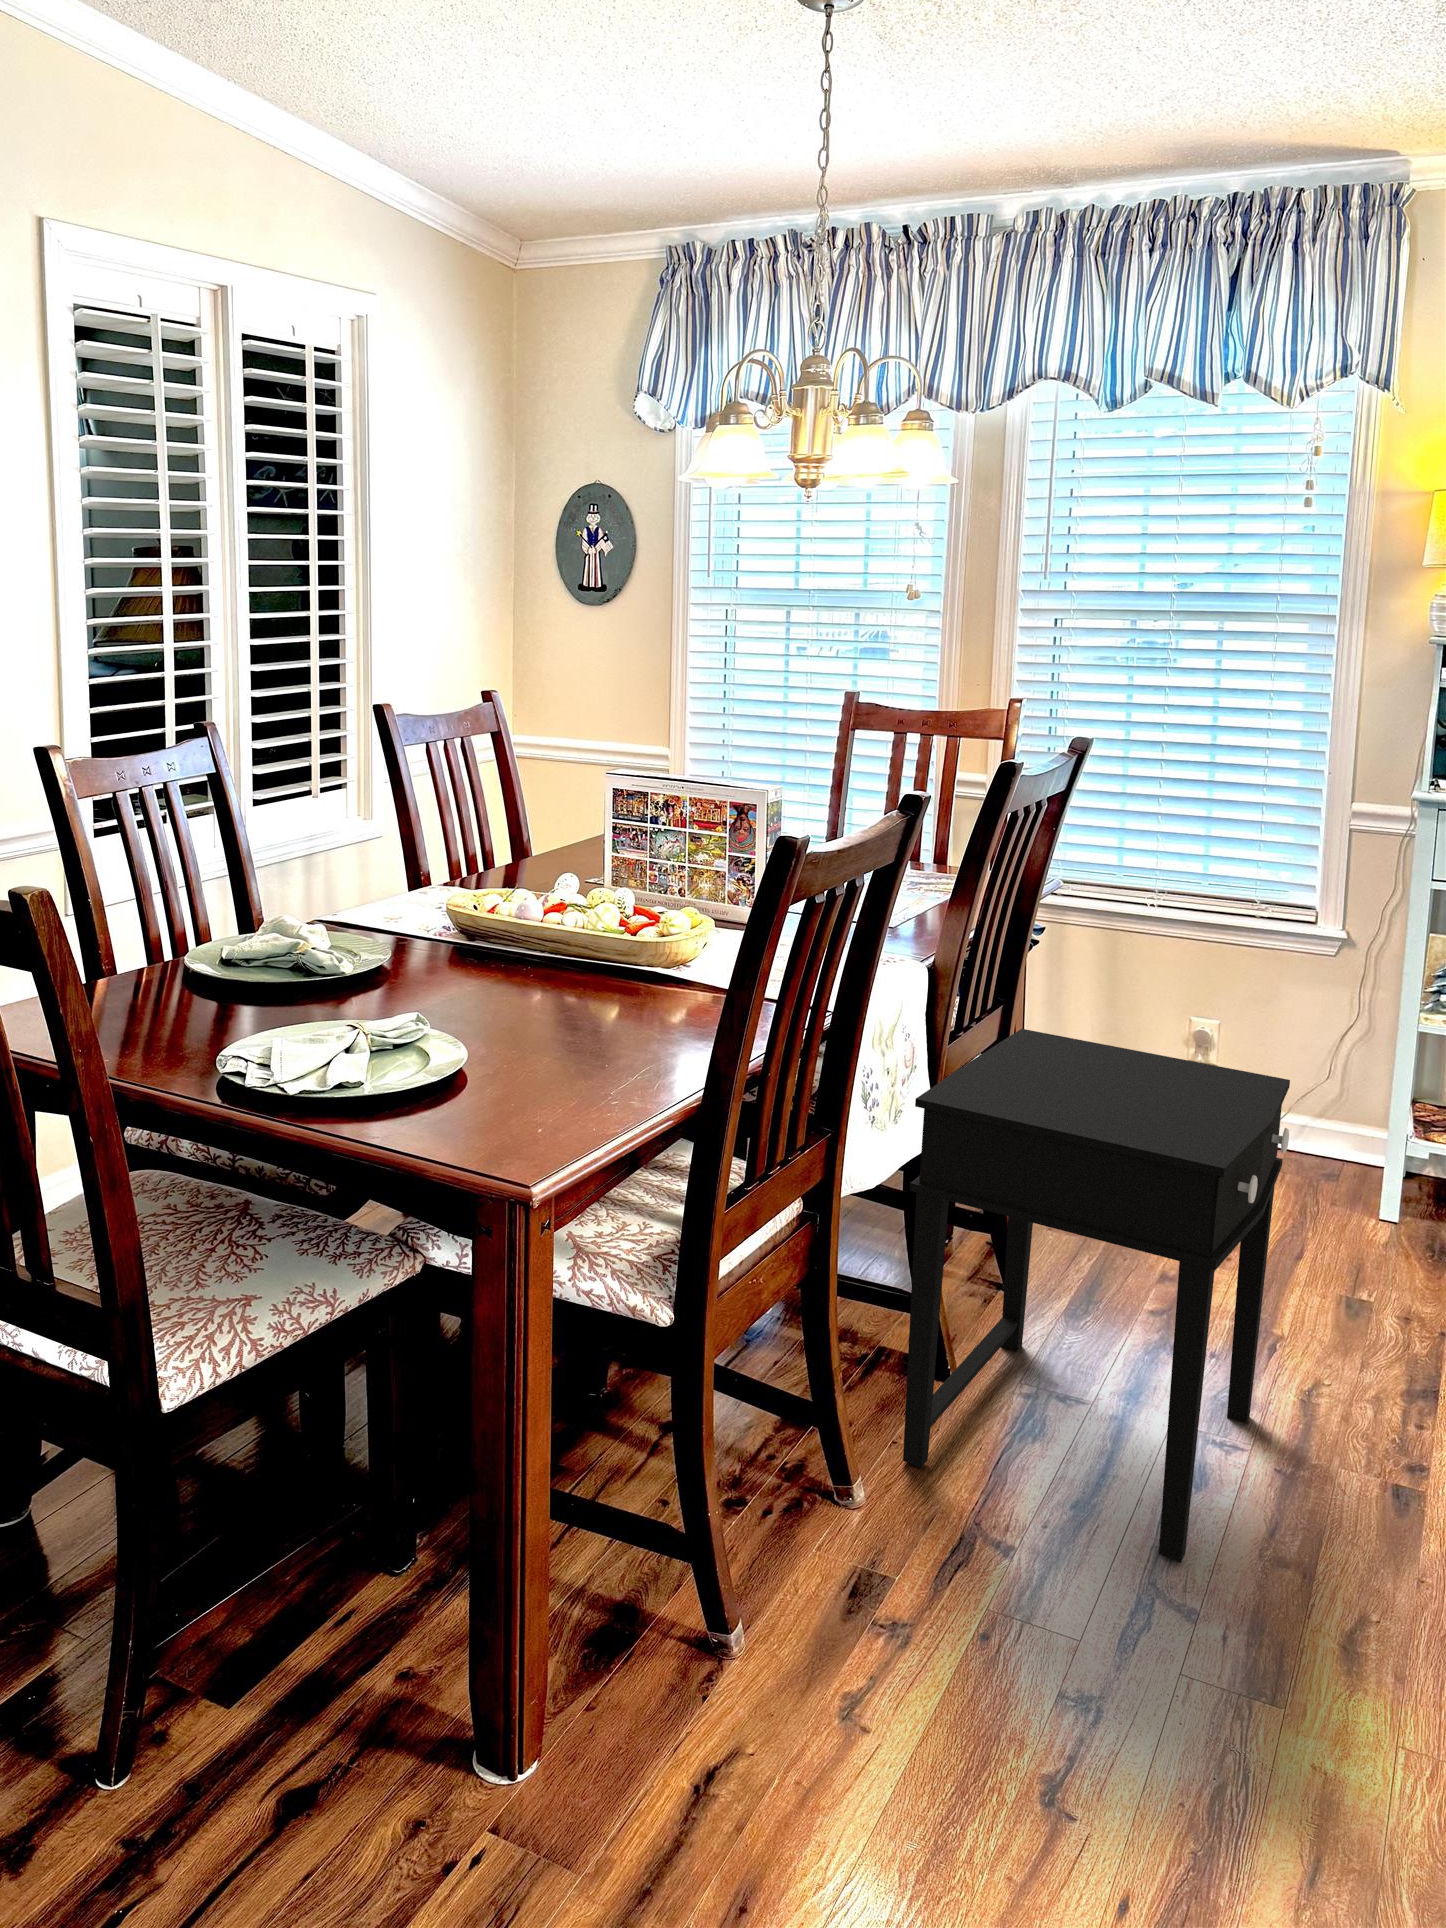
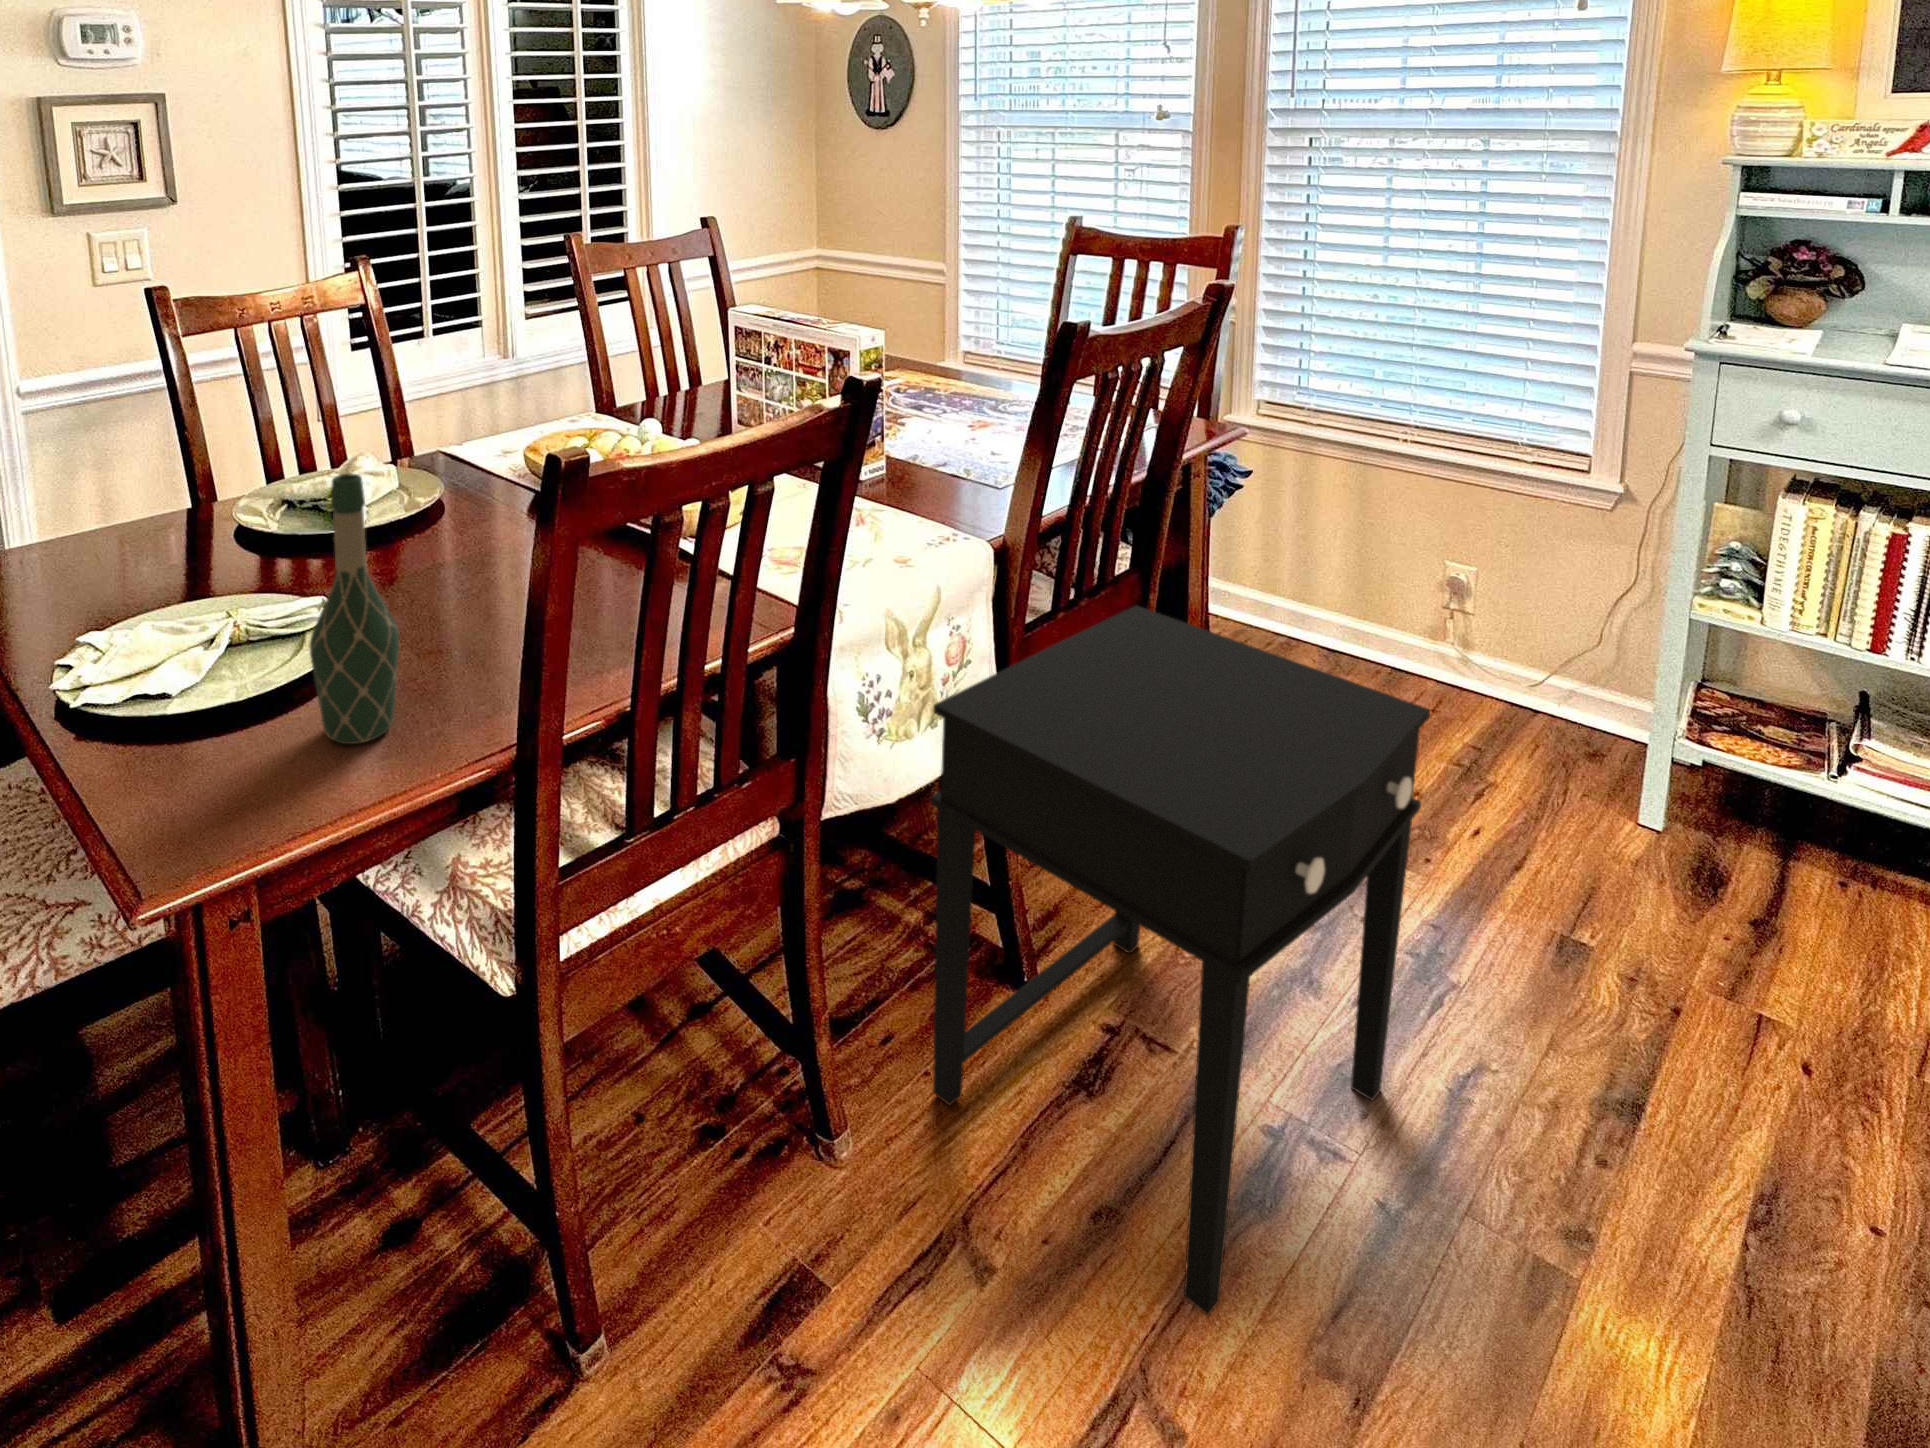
wine bottle: none [506,875,580,1113] -> present [310,474,399,744]

